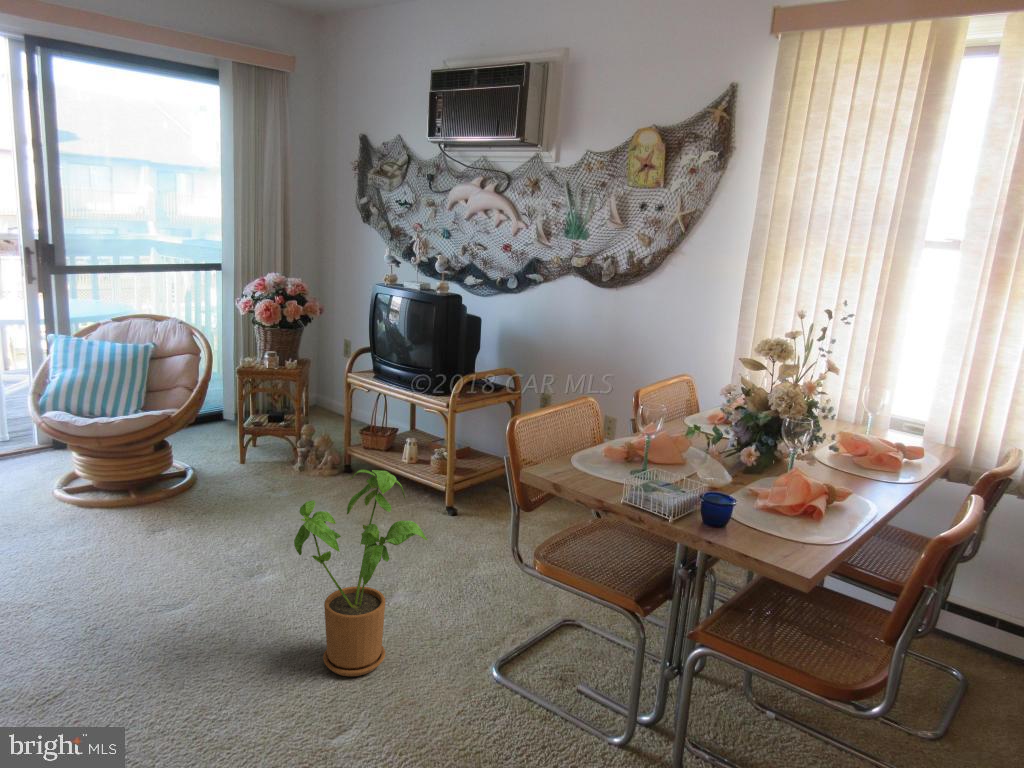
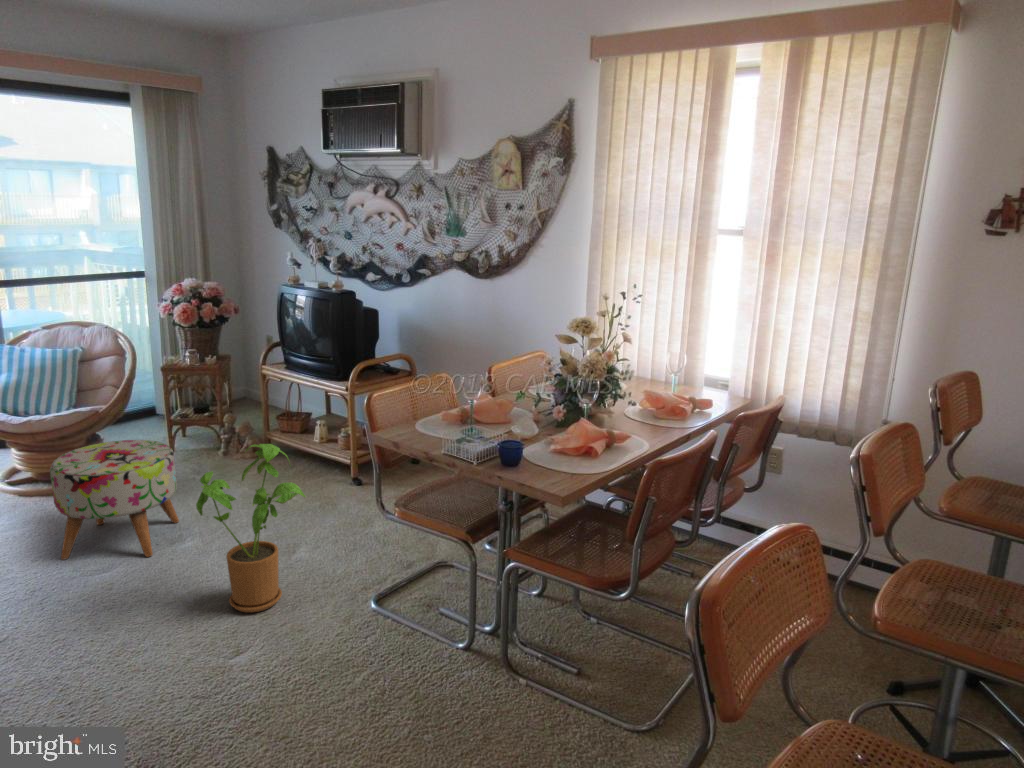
ottoman: none [118,451,258,592] -> present [50,440,179,560]

